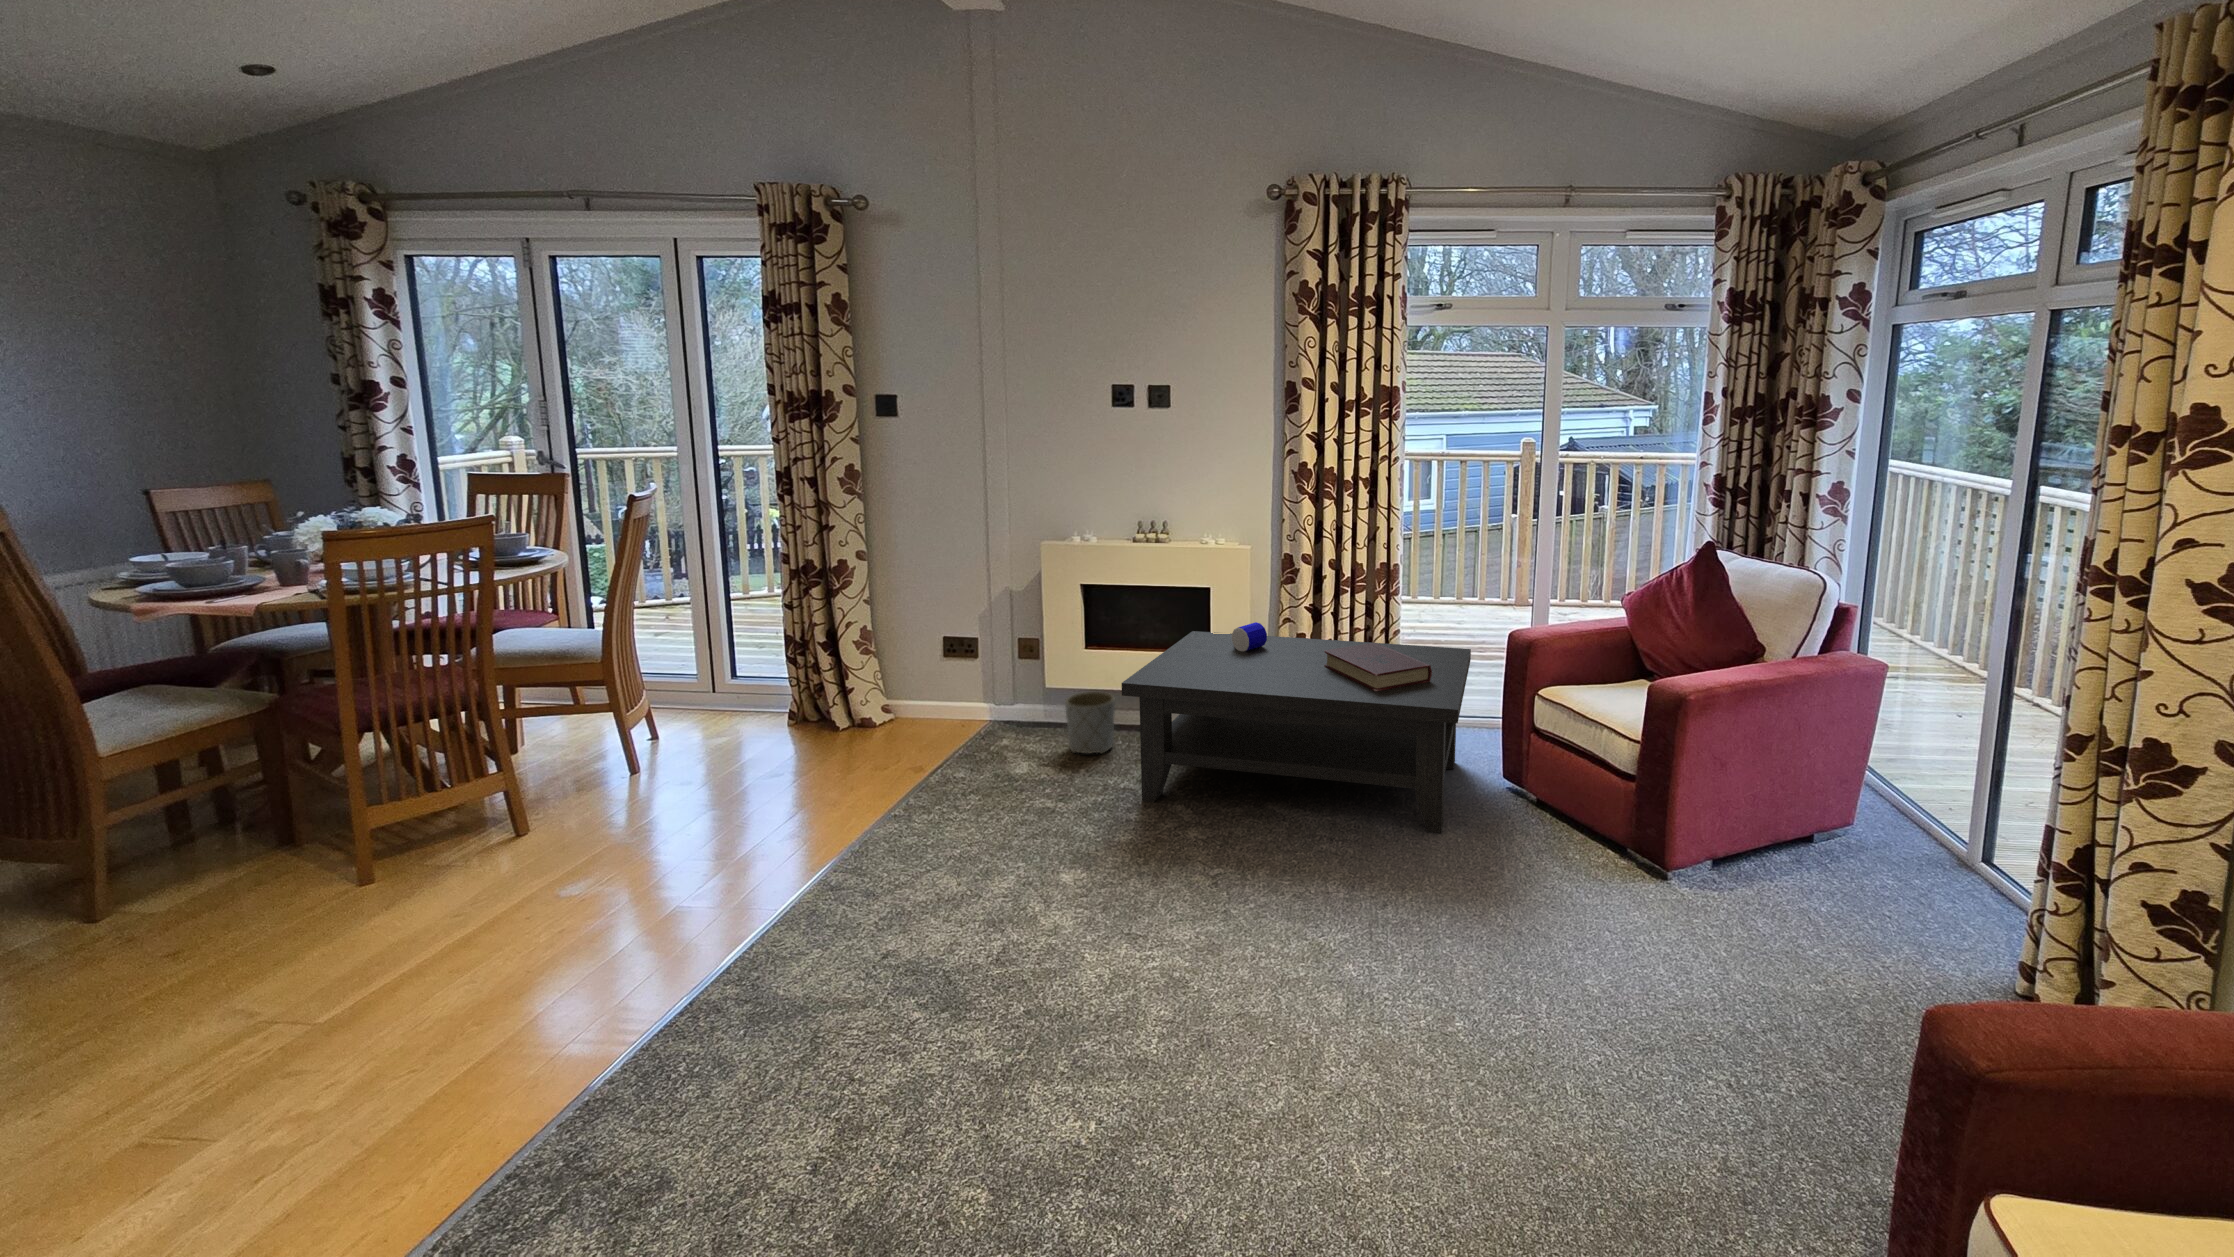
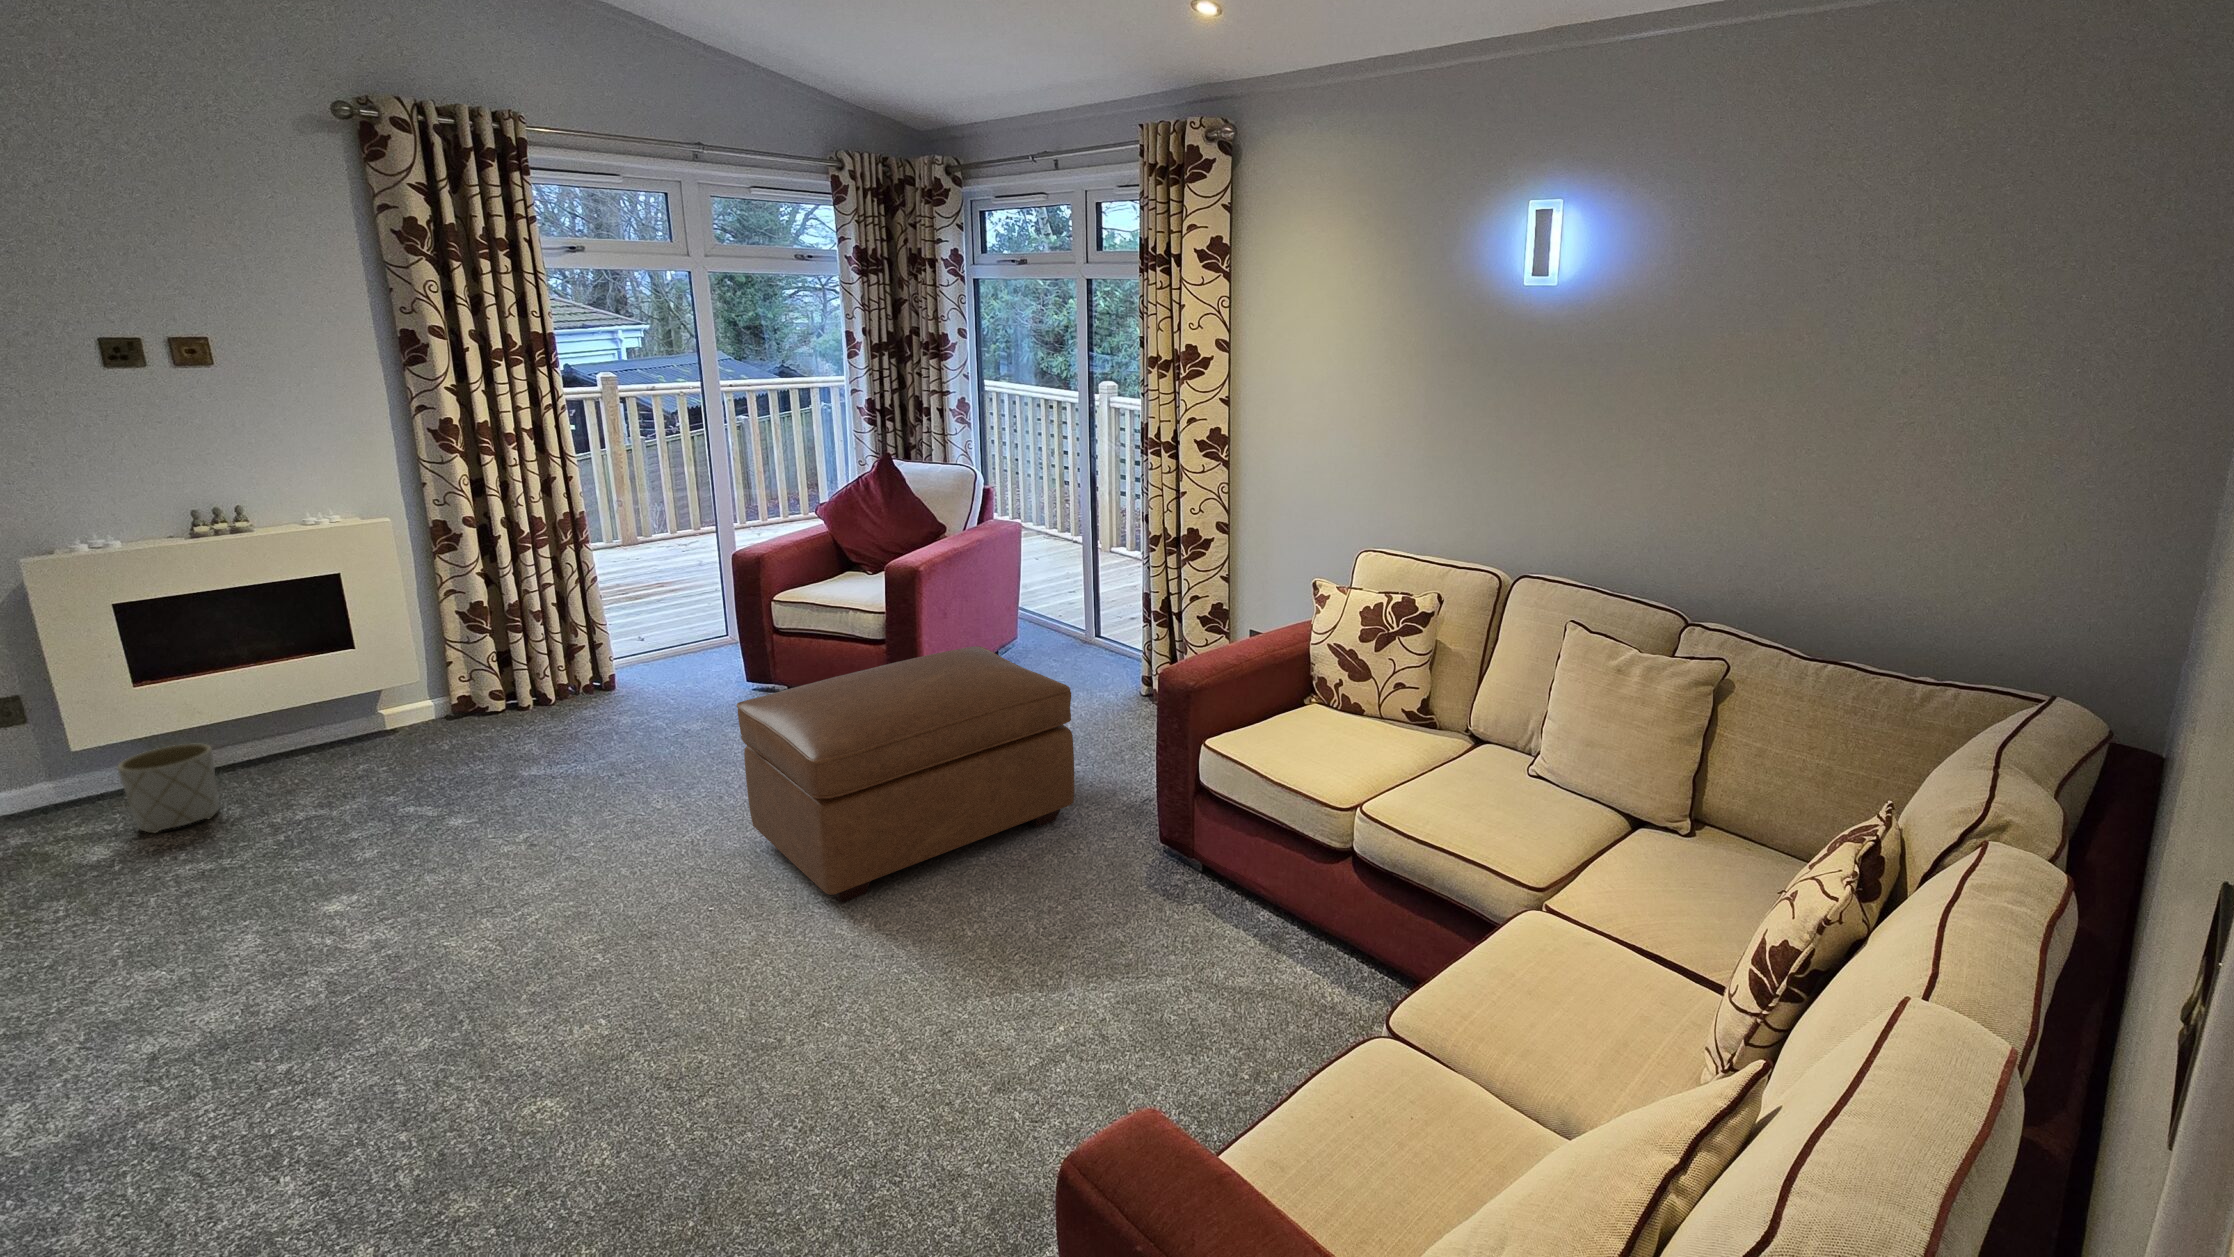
coffee table: present [1122,622,1471,834] -> none [306,582,742,832]
ottoman: none [1306,809,1743,1177] -> present [737,646,1074,903]

